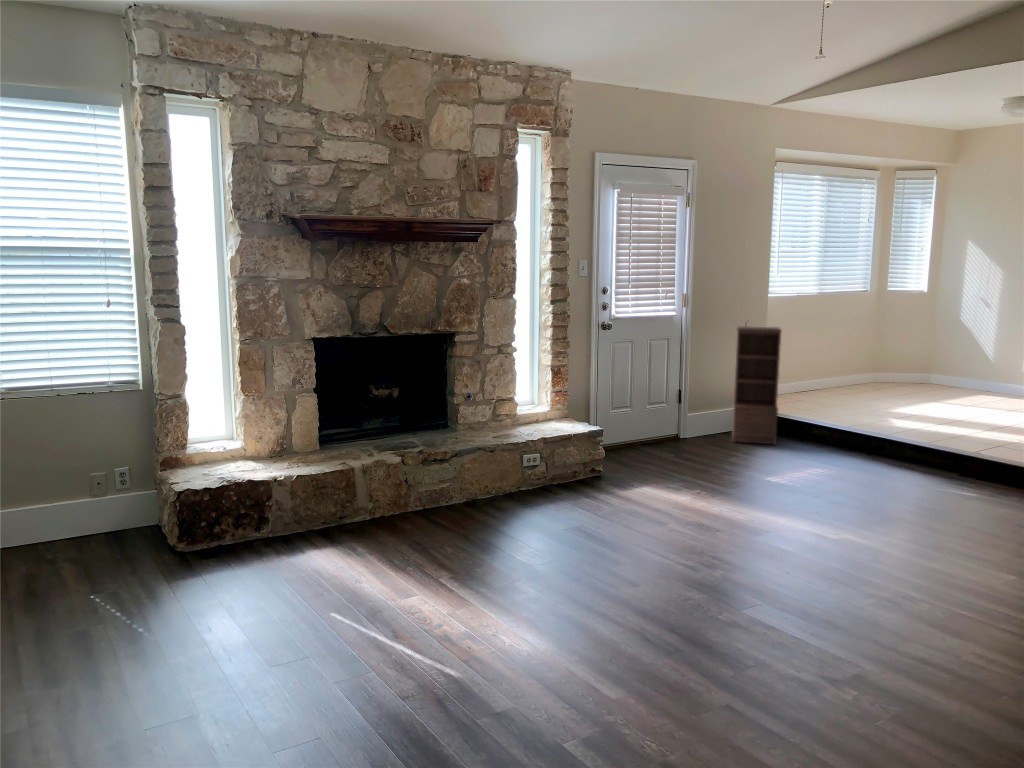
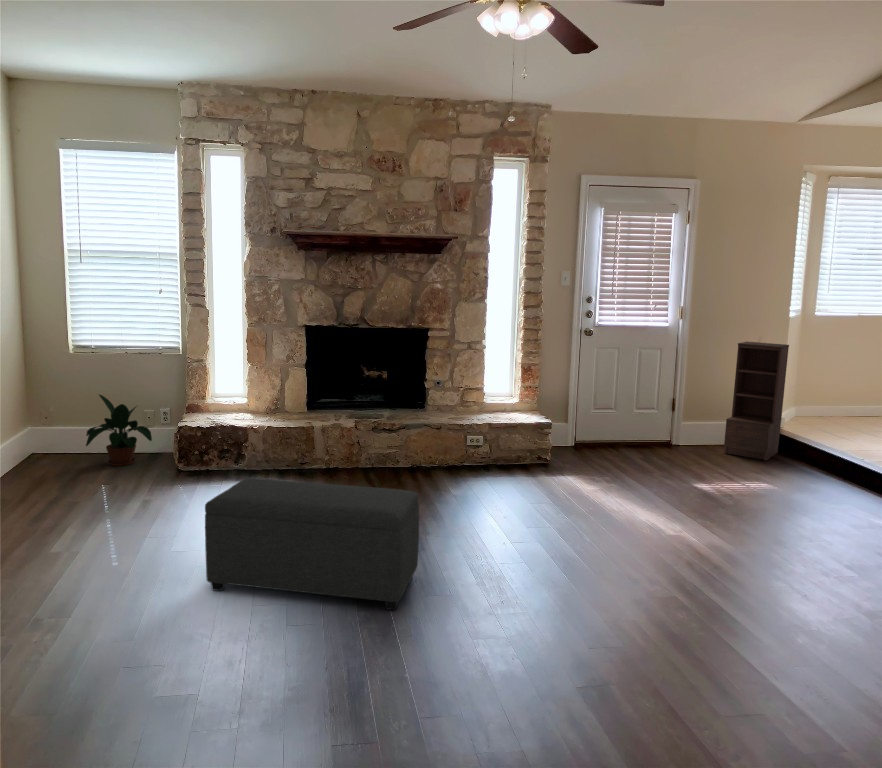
potted plant: none [14,460,126,561] -> present [86,394,152,466]
ottoman: none [430,531,694,702] -> present [205,478,419,610]

